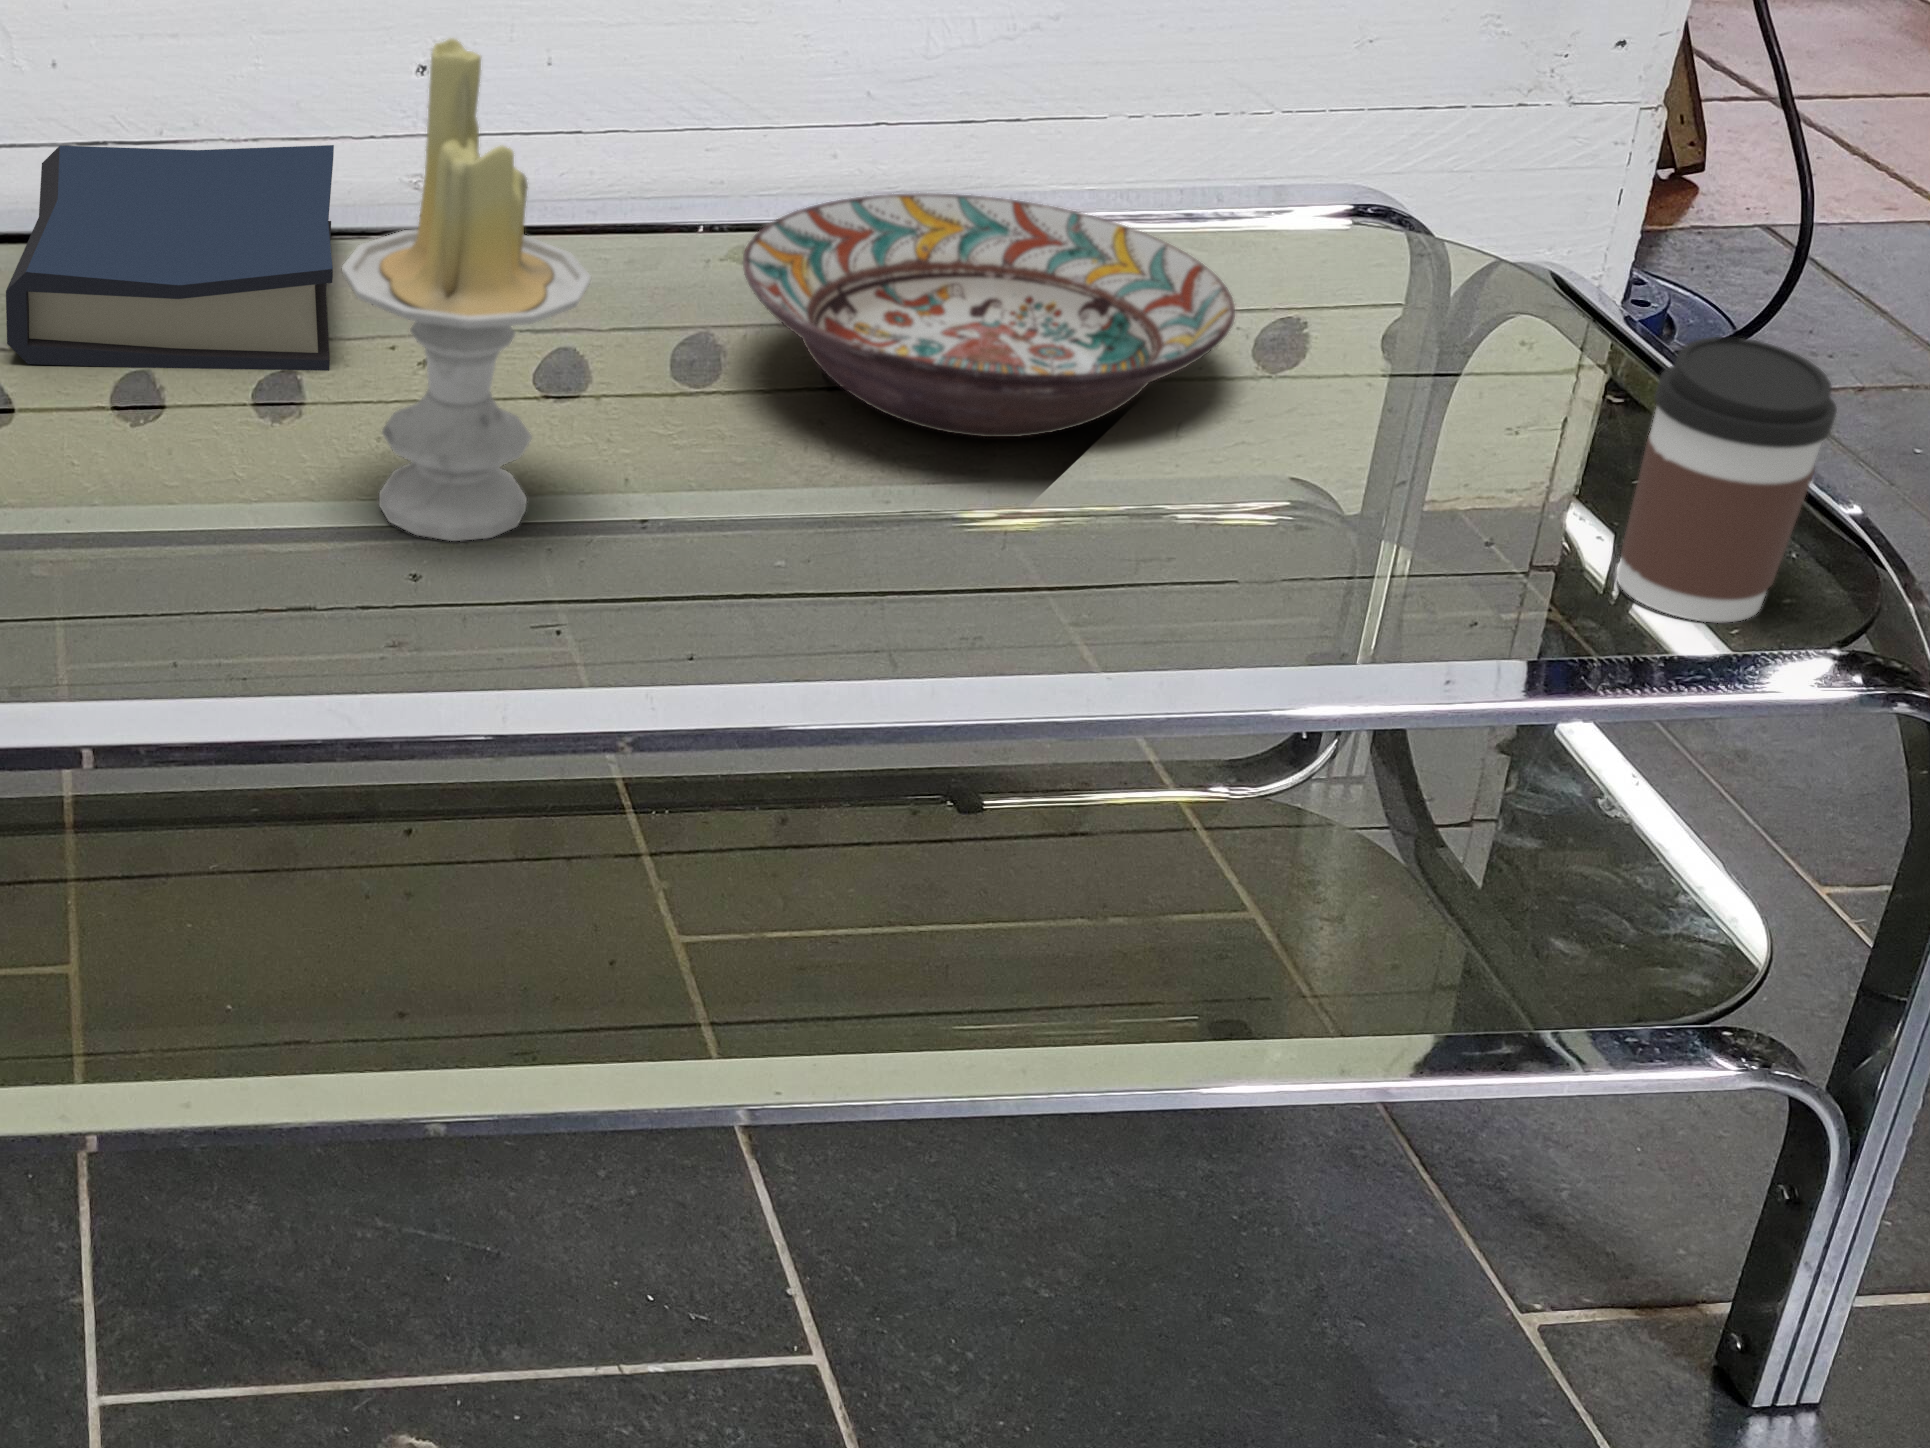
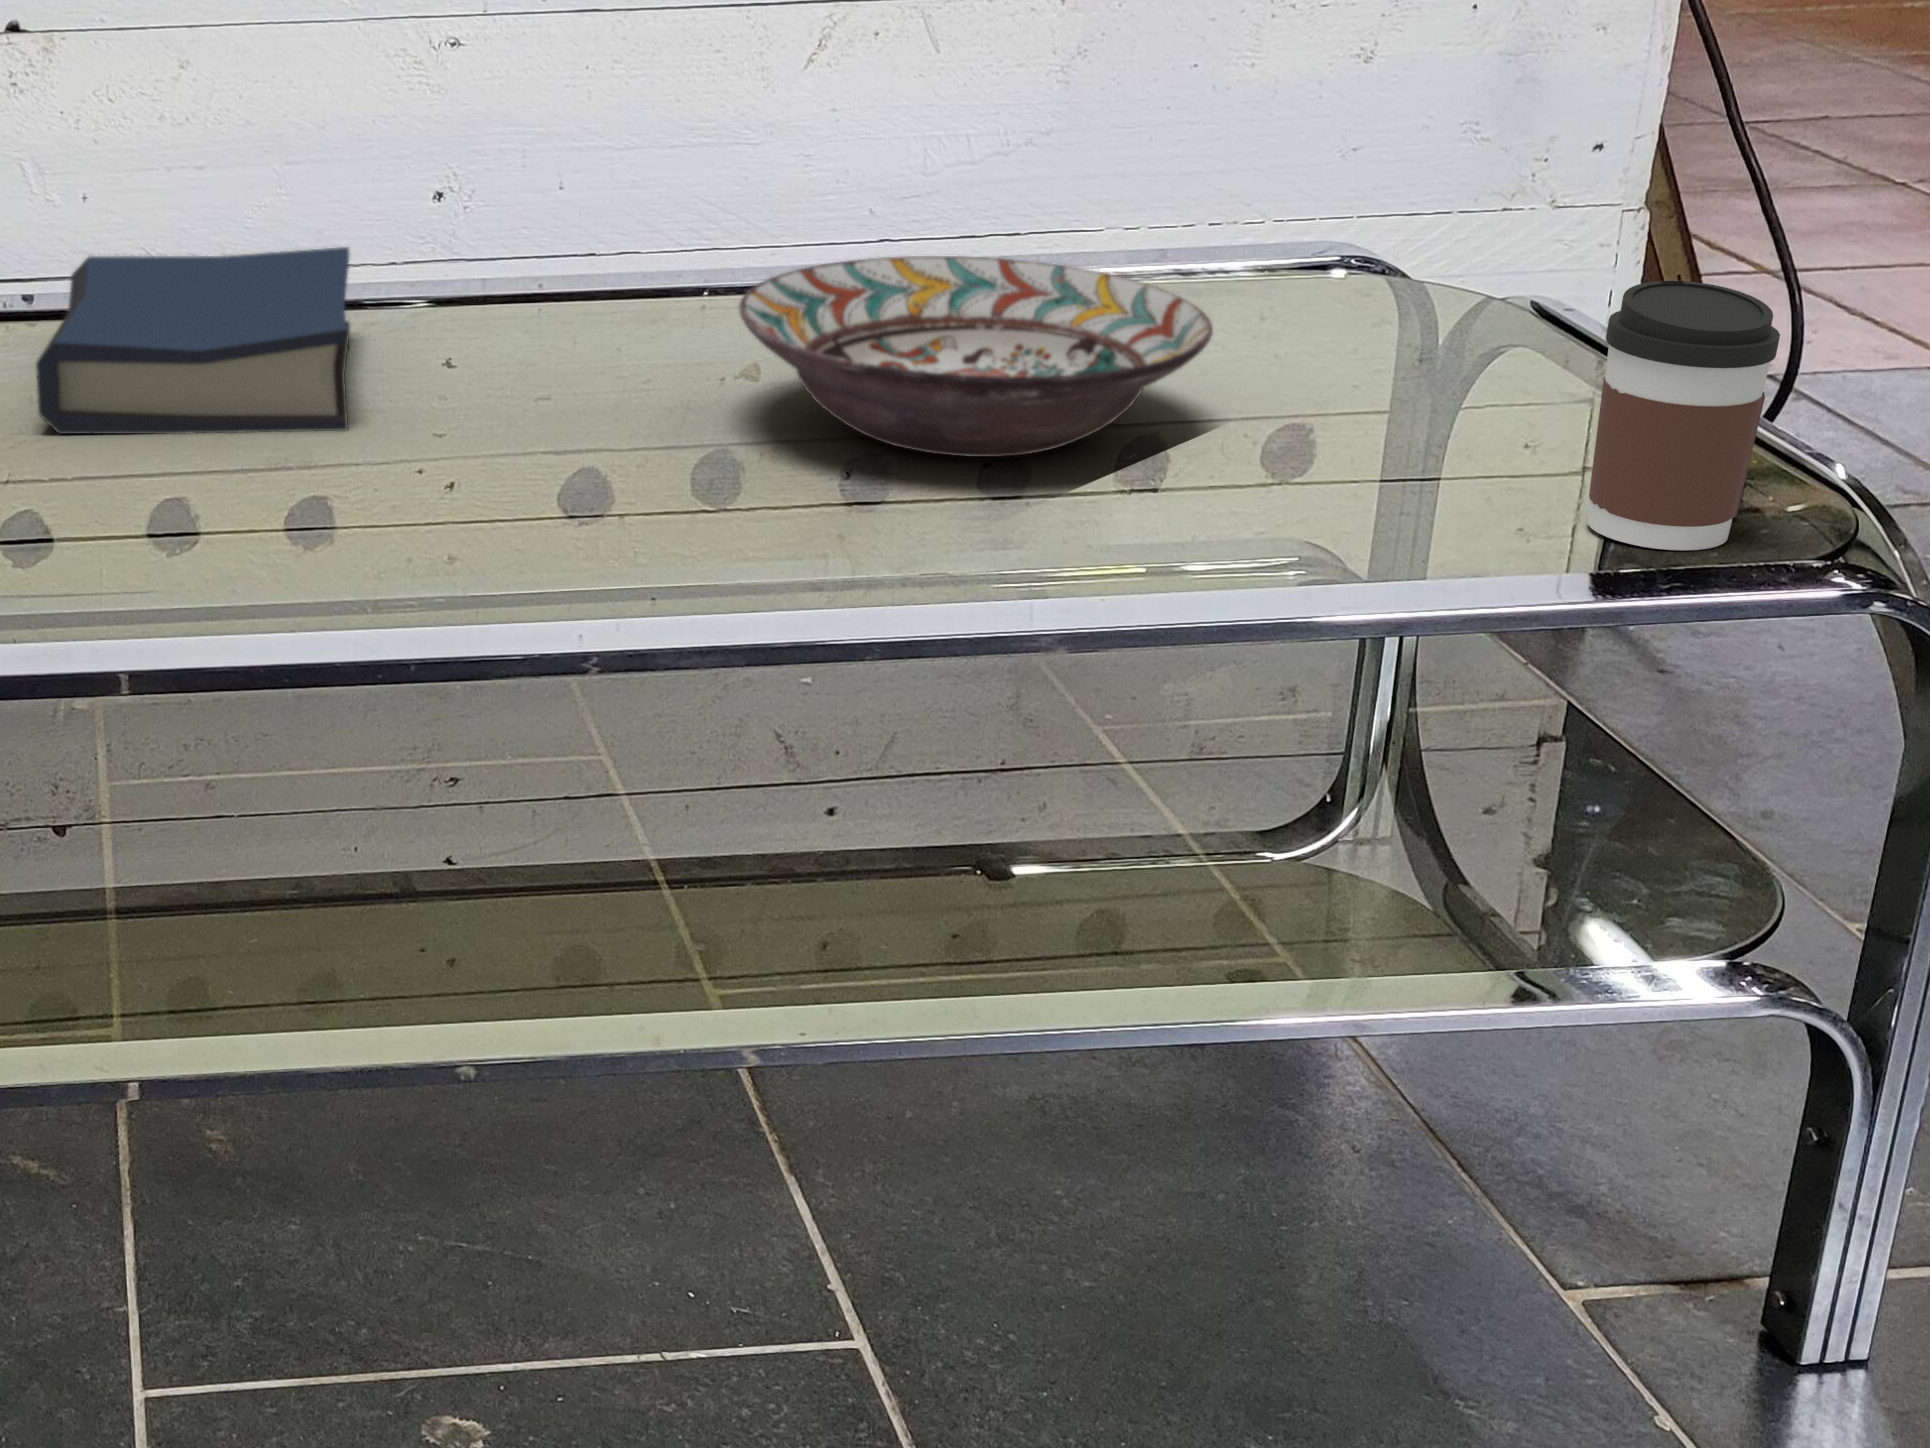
candle: present [342,38,591,541] -> none [349,61,587,545]

